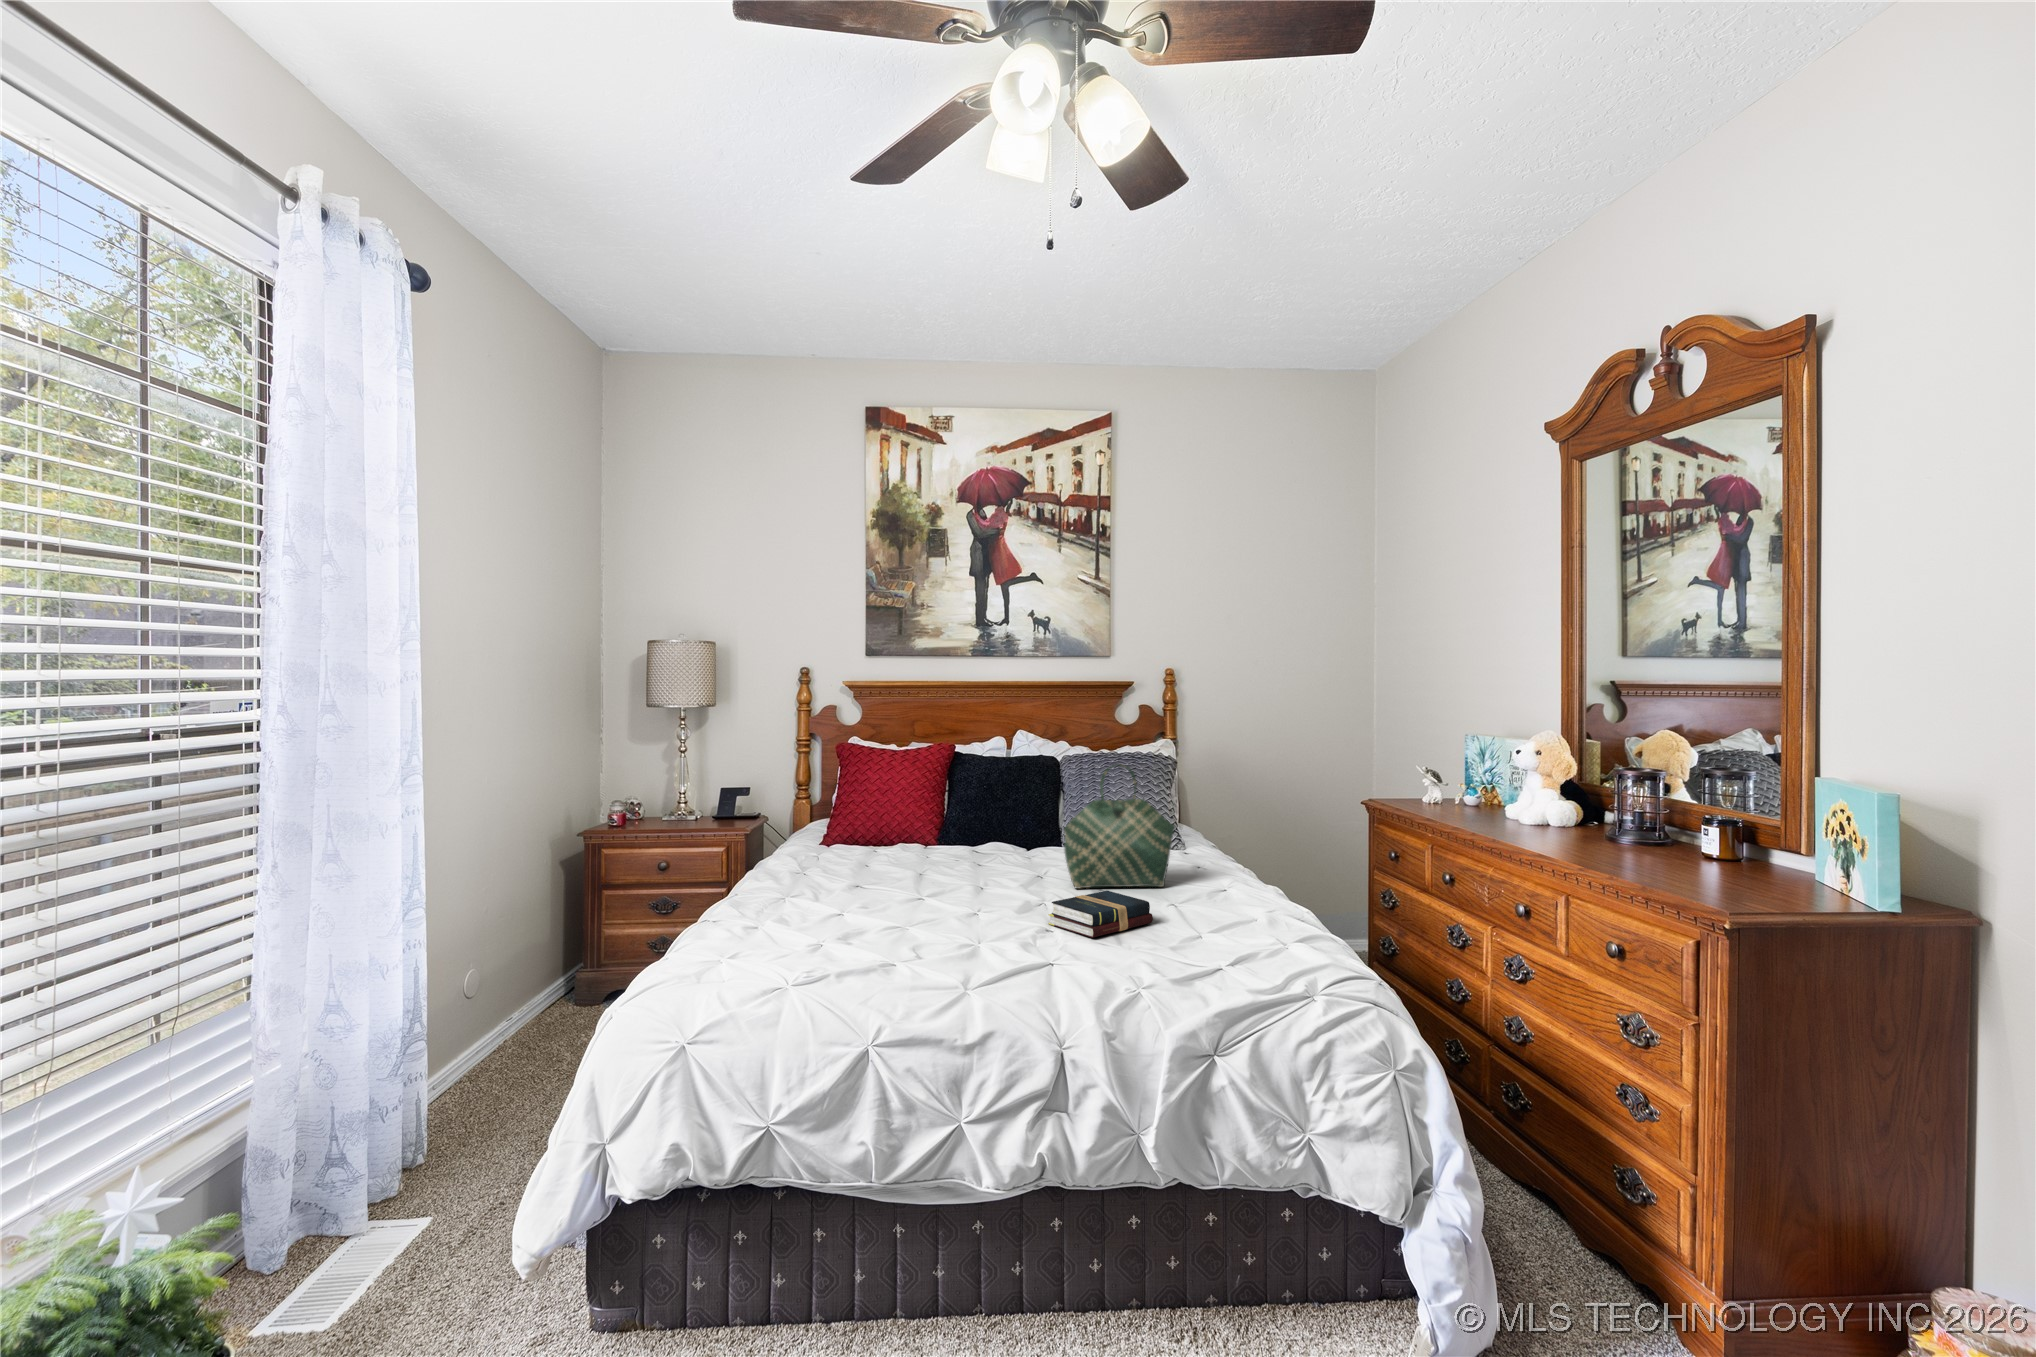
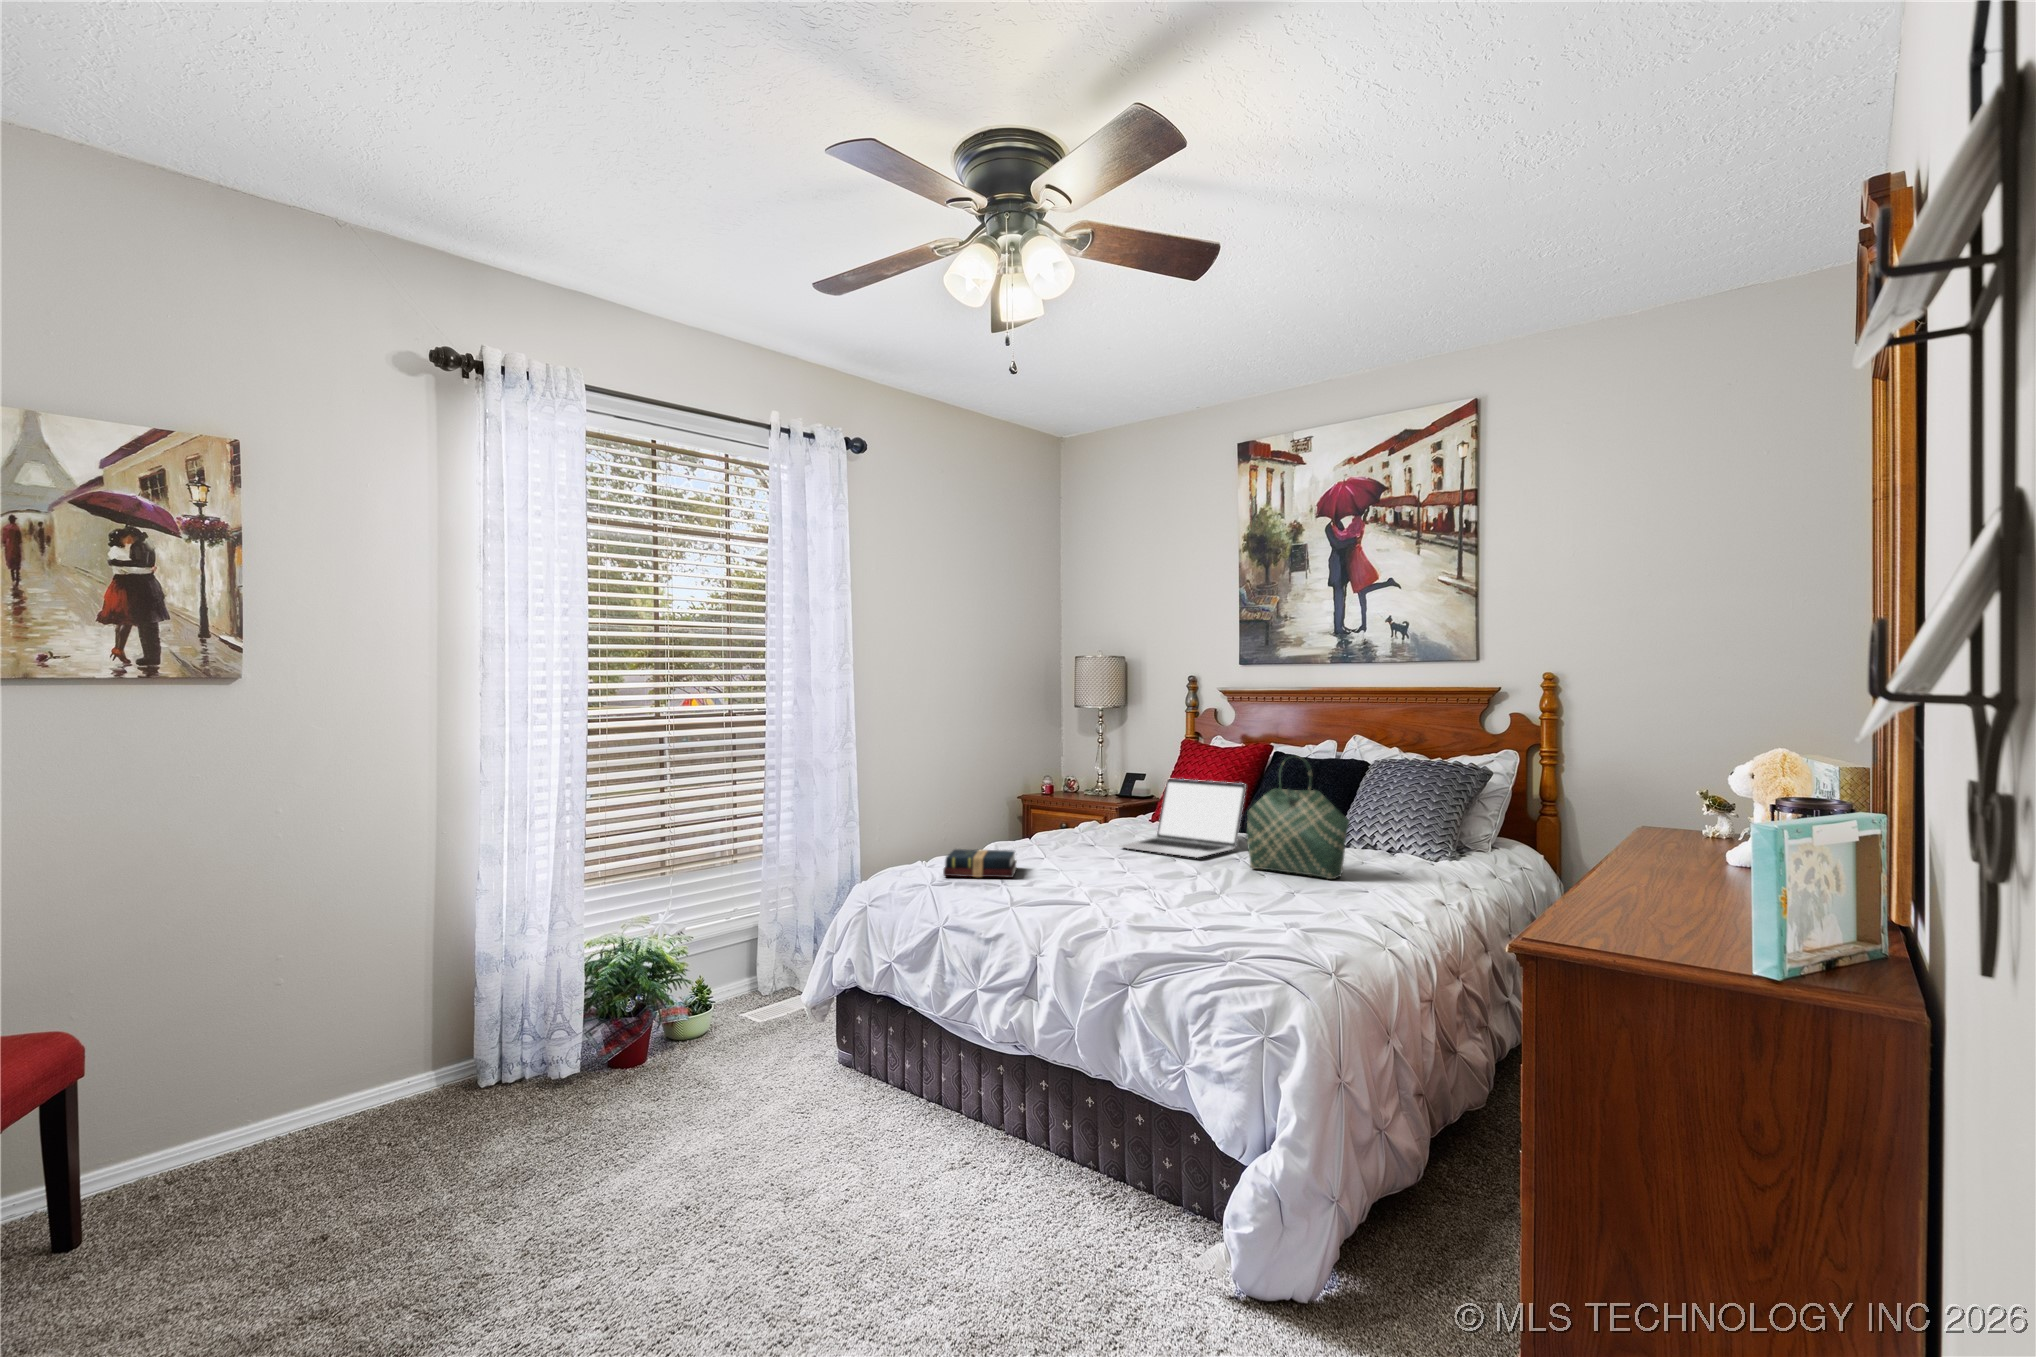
laptop: none [895,795,1009,886] -> present [1119,779,1246,858]
hardback book: present [1048,891,1153,938] -> present [943,849,1017,878]

